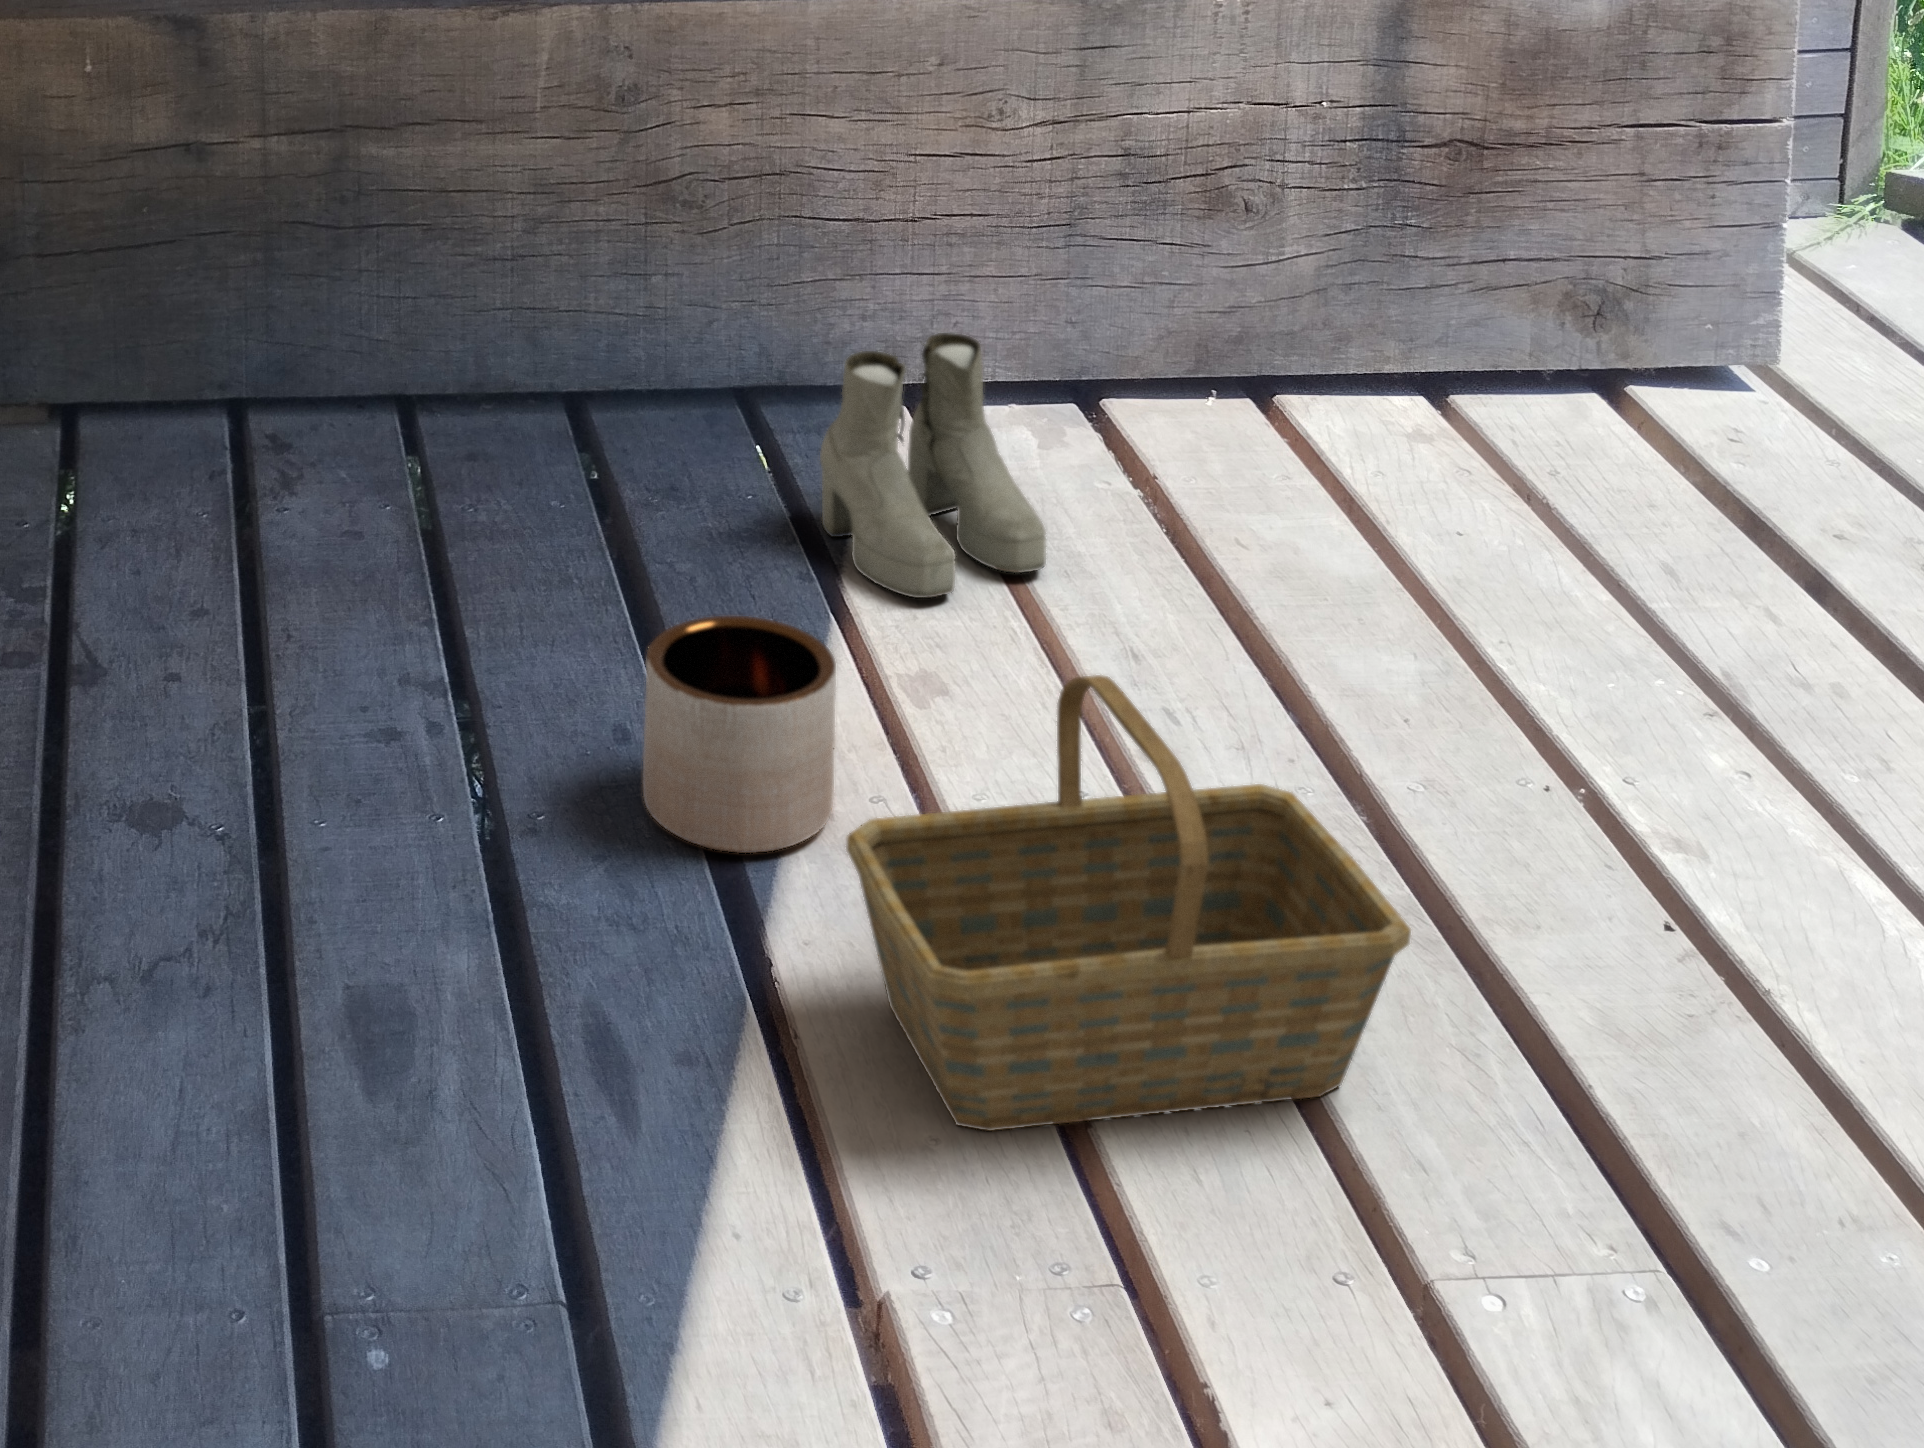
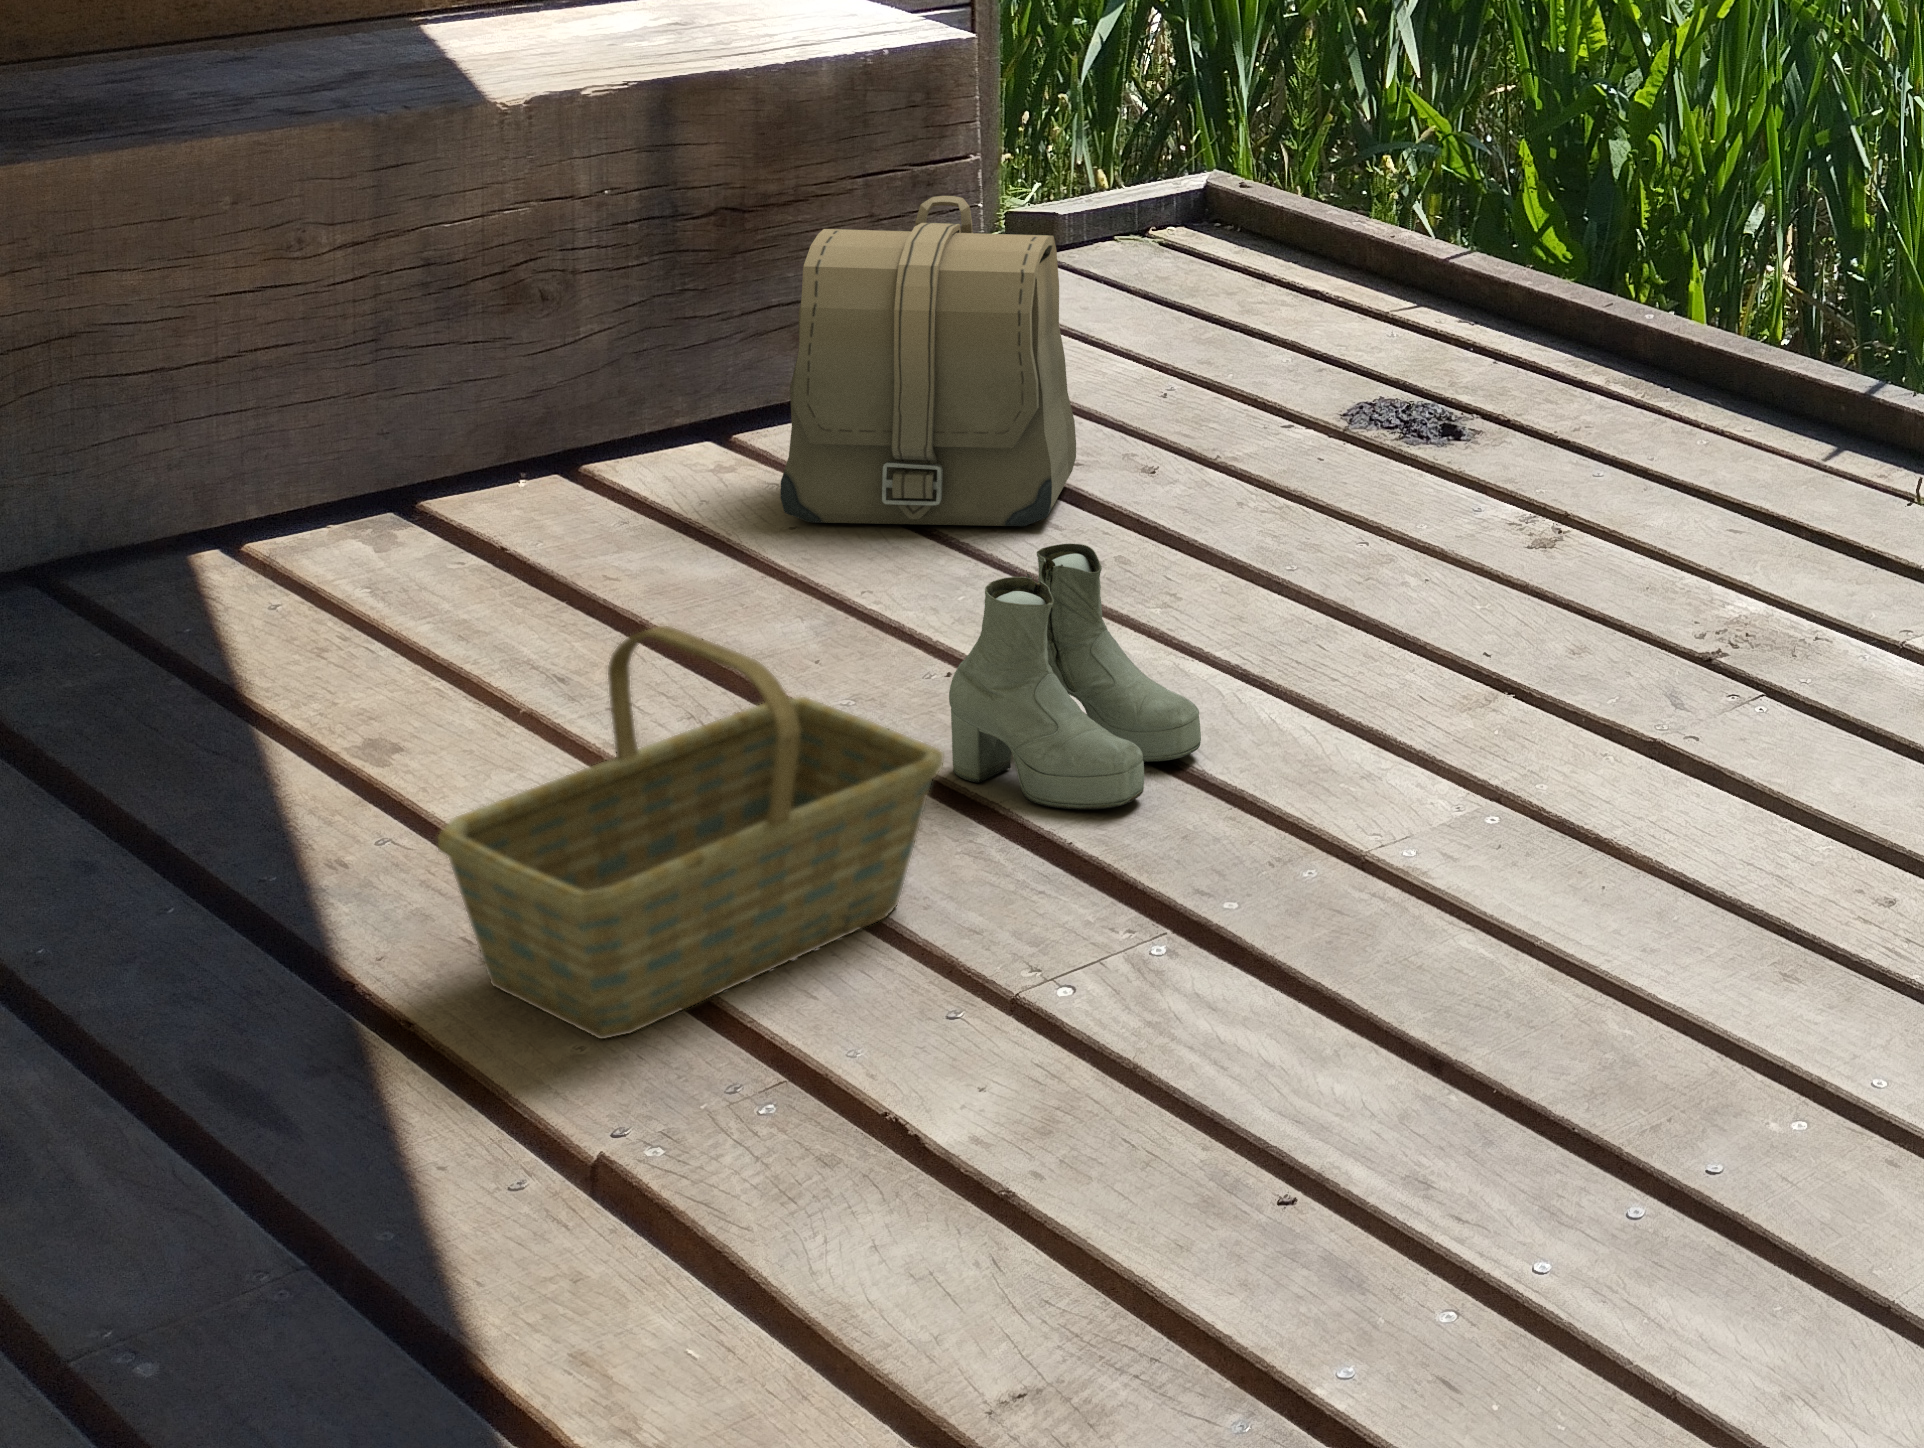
backpack: none [1450,178,1829,606] -> present [781,196,1076,526]
boots: present [820,333,1046,598] -> present [949,544,1201,809]
planter: present [643,616,836,853] -> none [138,709,352,936]

